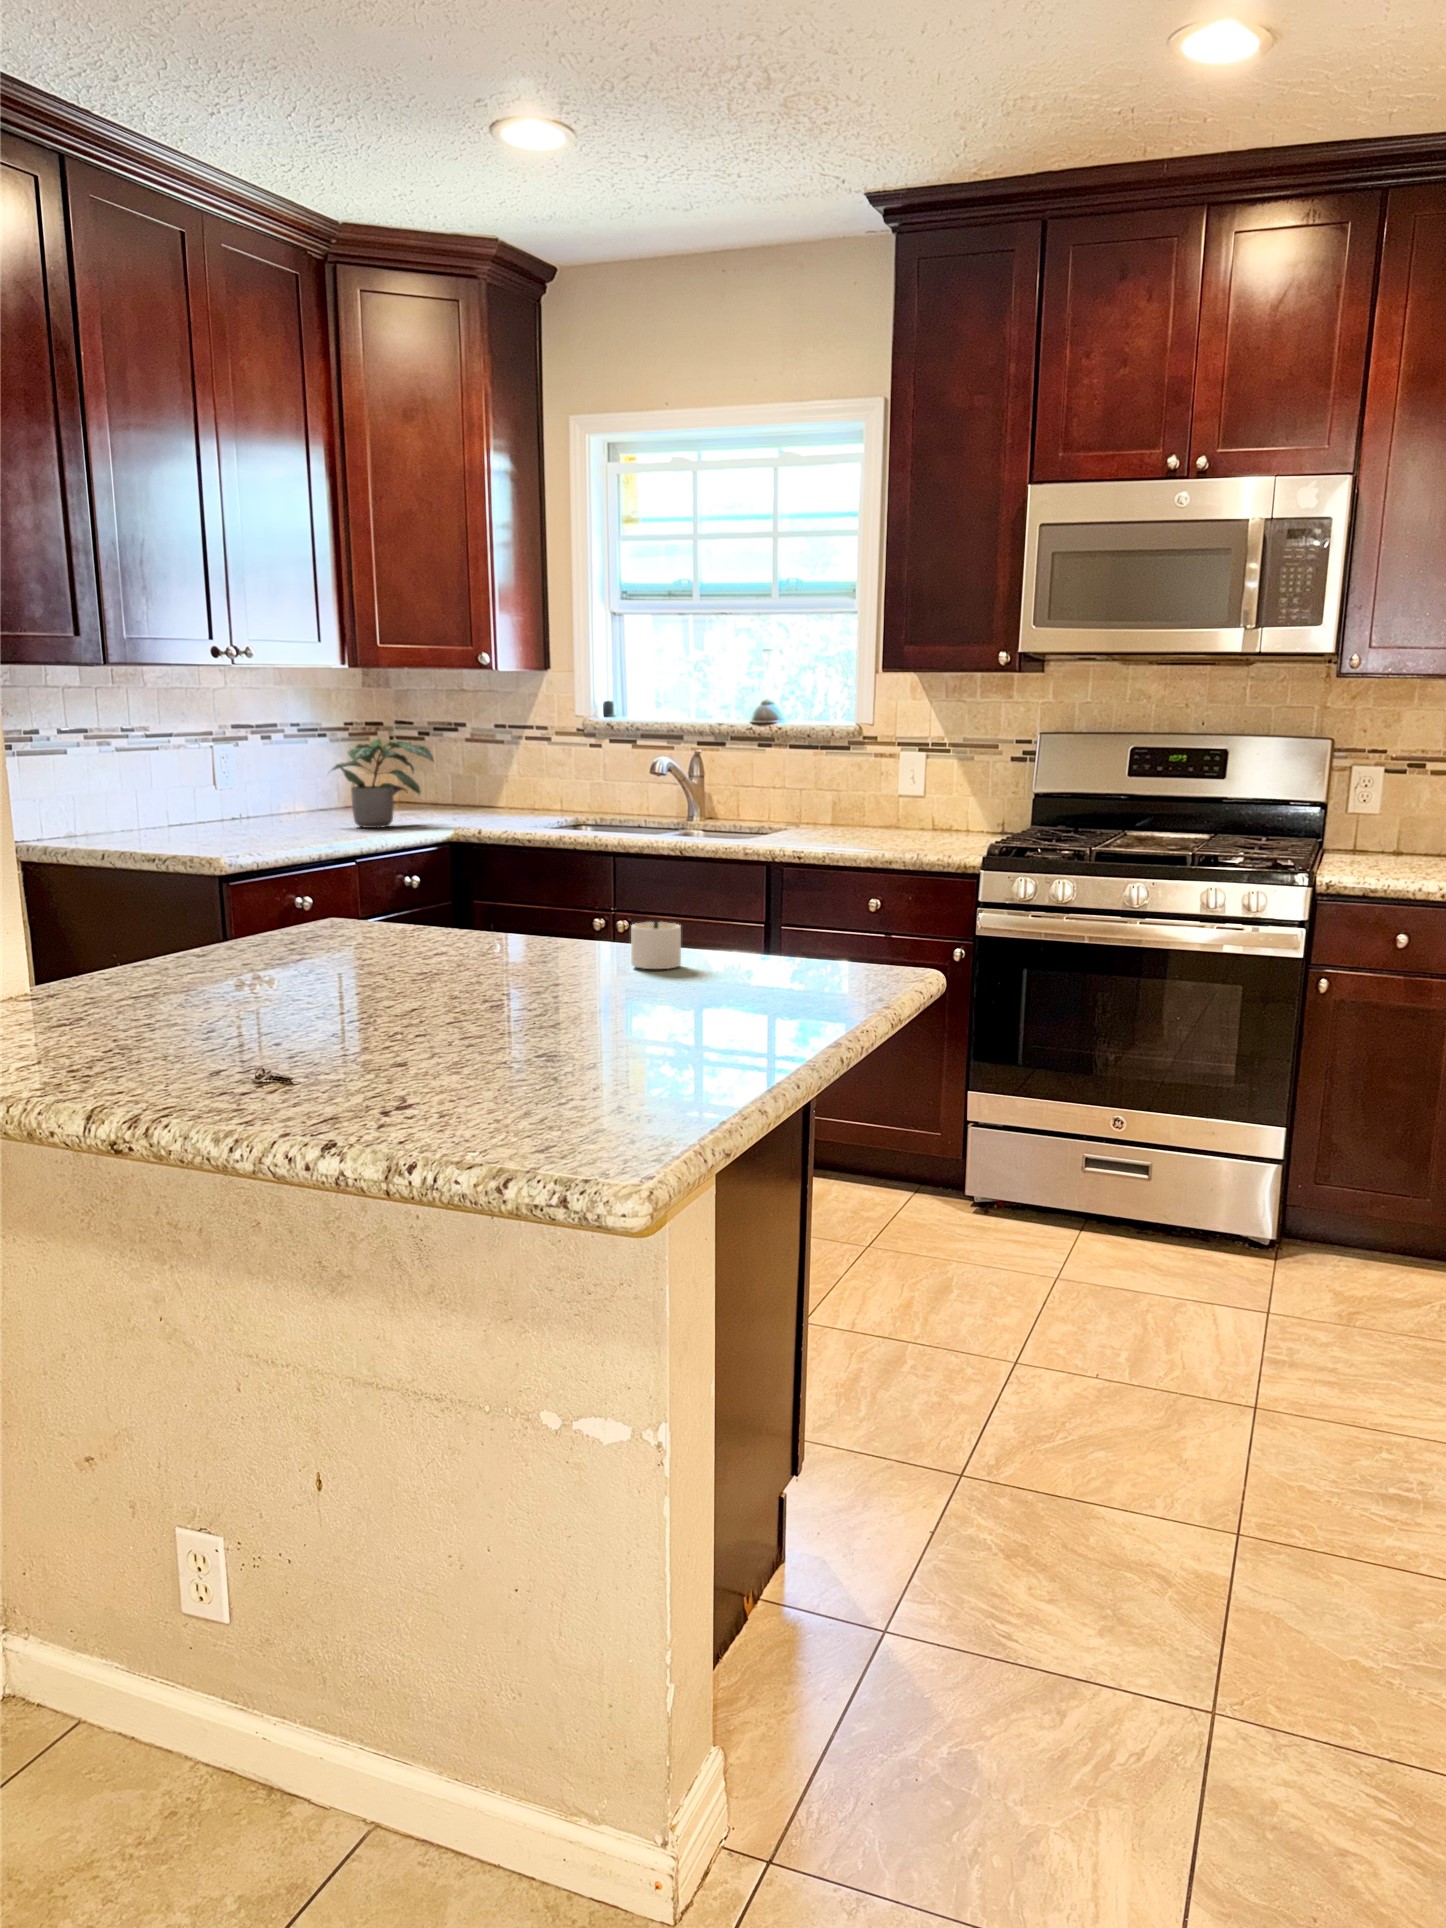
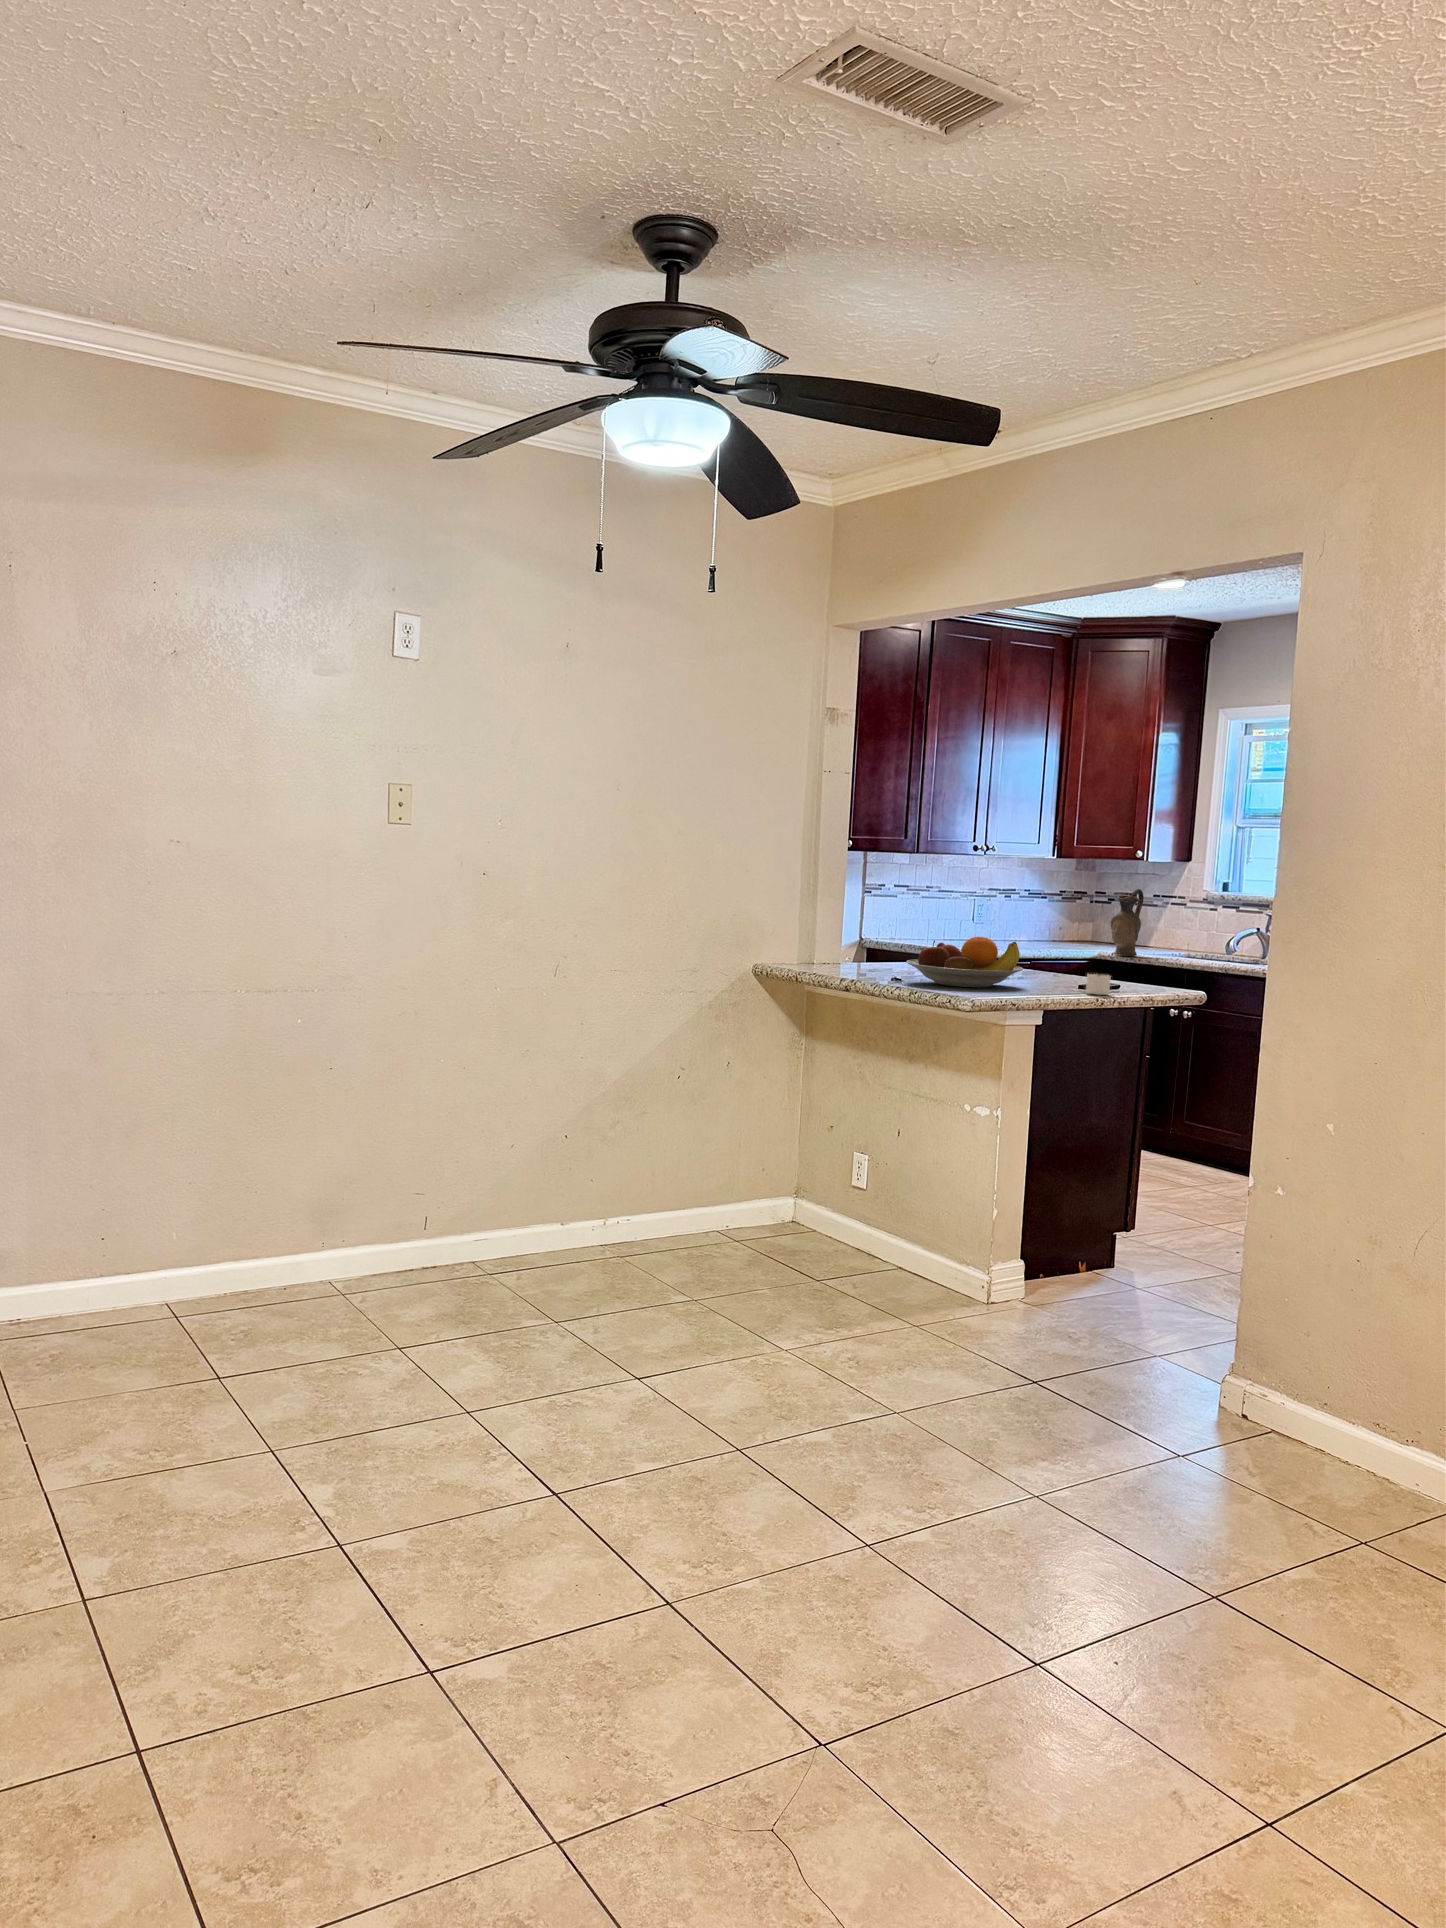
ceramic pitcher: none [462,716,512,833] -> present [1111,889,1144,956]
potted plant: present [332,738,434,828] -> none [1041,899,1102,950]
fruit bowl: none [205,859,480,983] -> present [907,937,1023,988]

